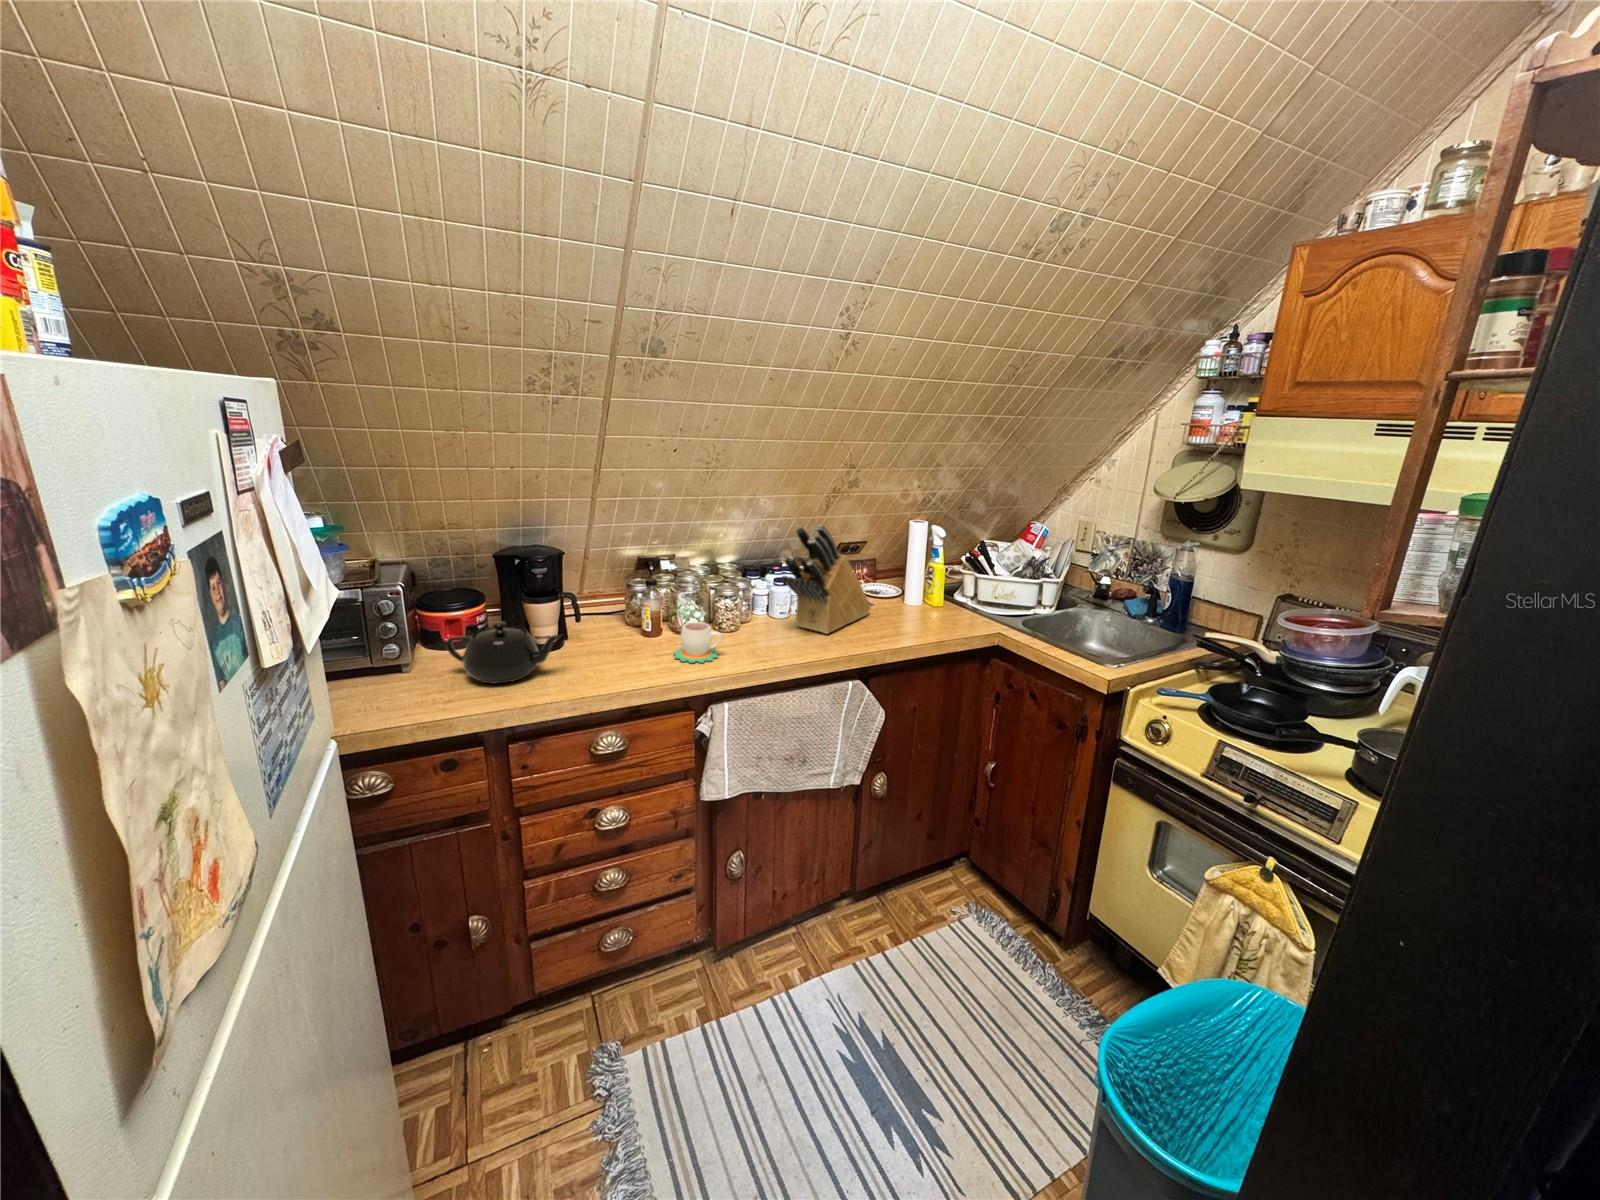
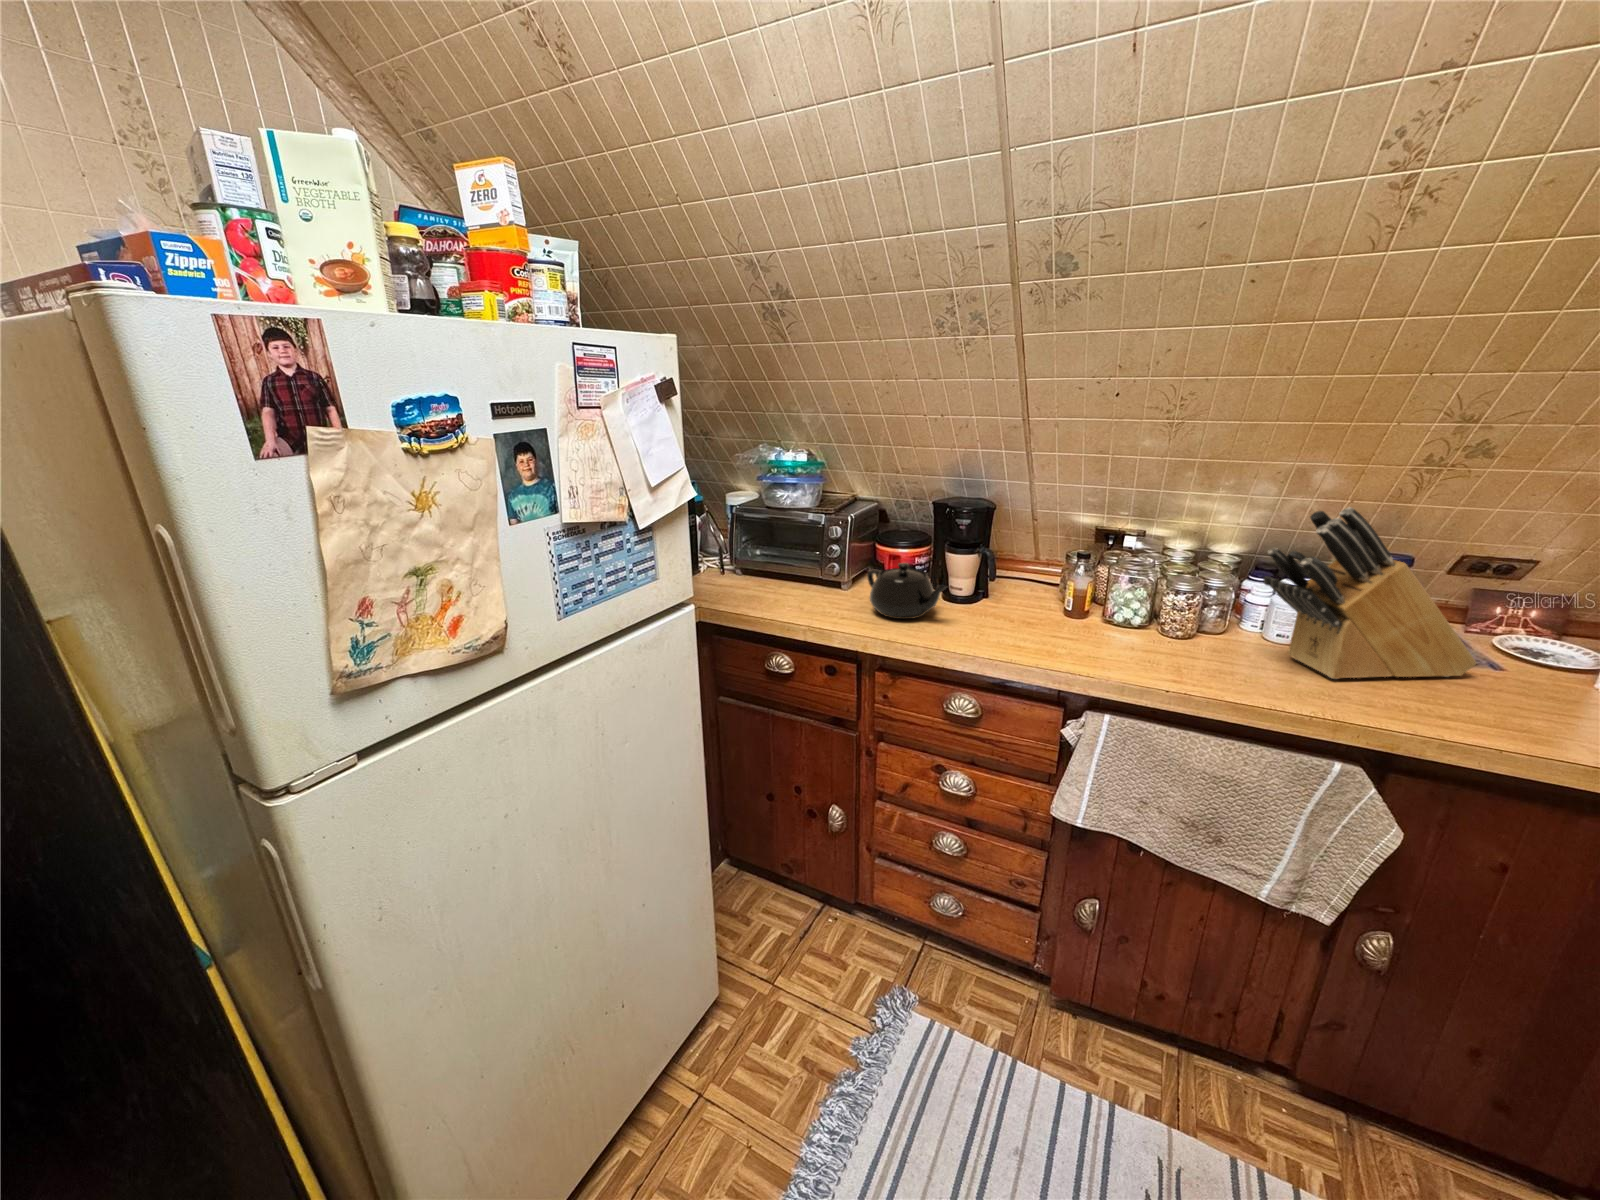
mug: present [673,622,722,663] -> none [1068,608,1132,659]

